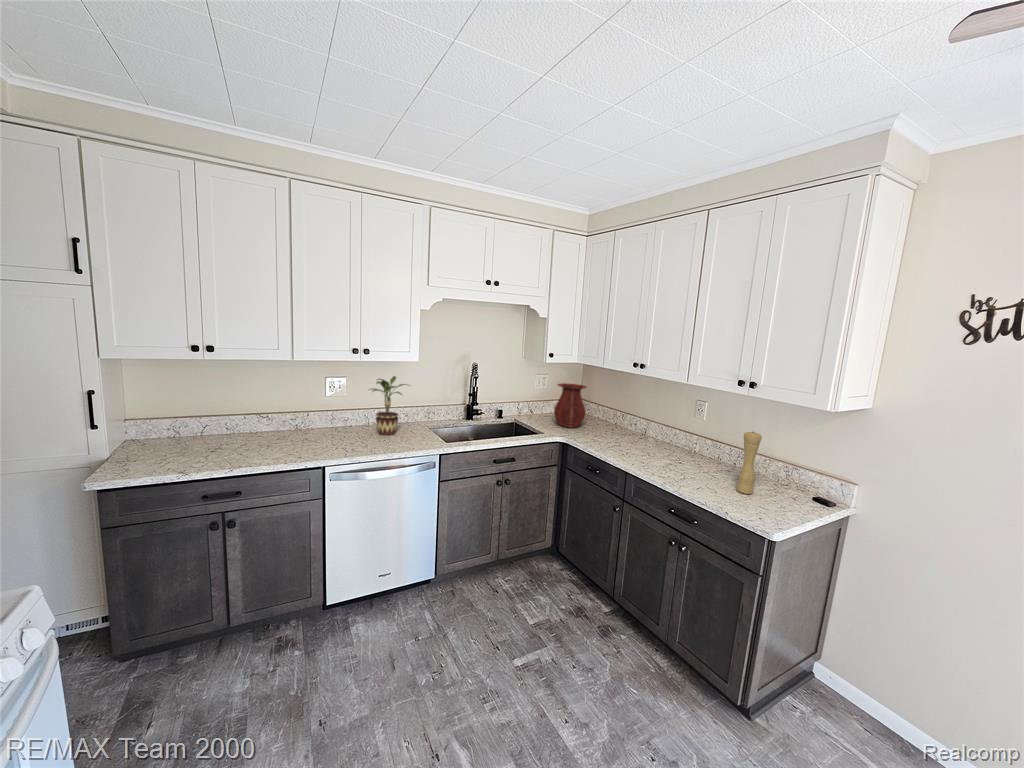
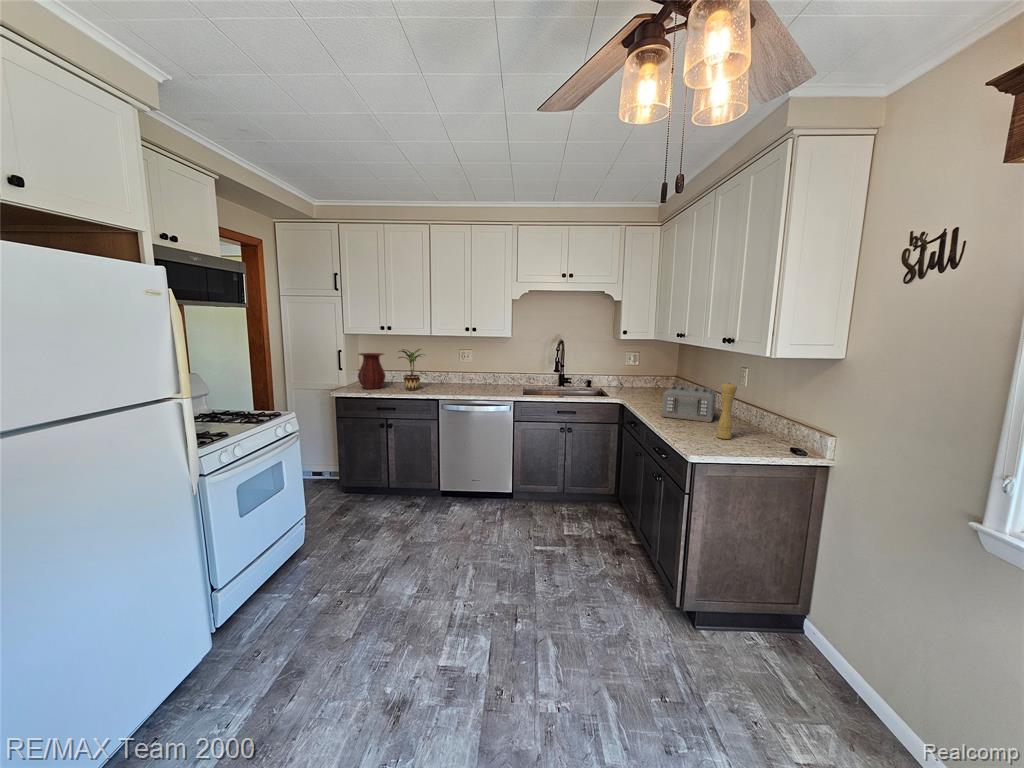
potted plant: present [370,376,406,435] -> present [398,349,425,390]
vase: present [554,383,587,427] -> present [358,353,385,389]
toaster: none [627,422,697,466] -> present [661,385,716,422]

